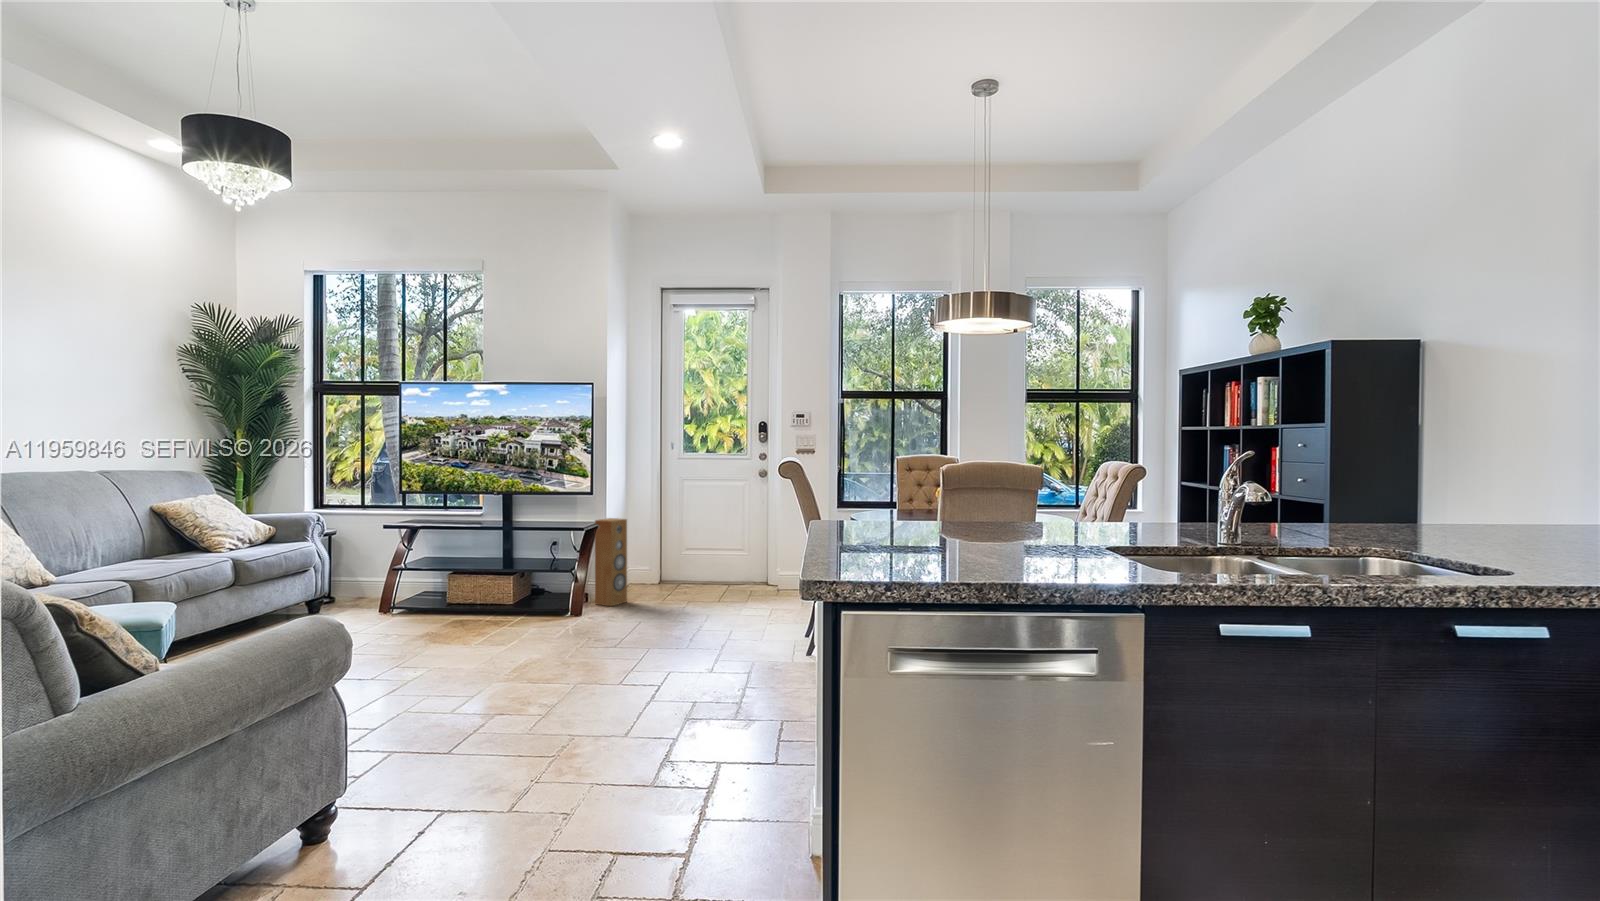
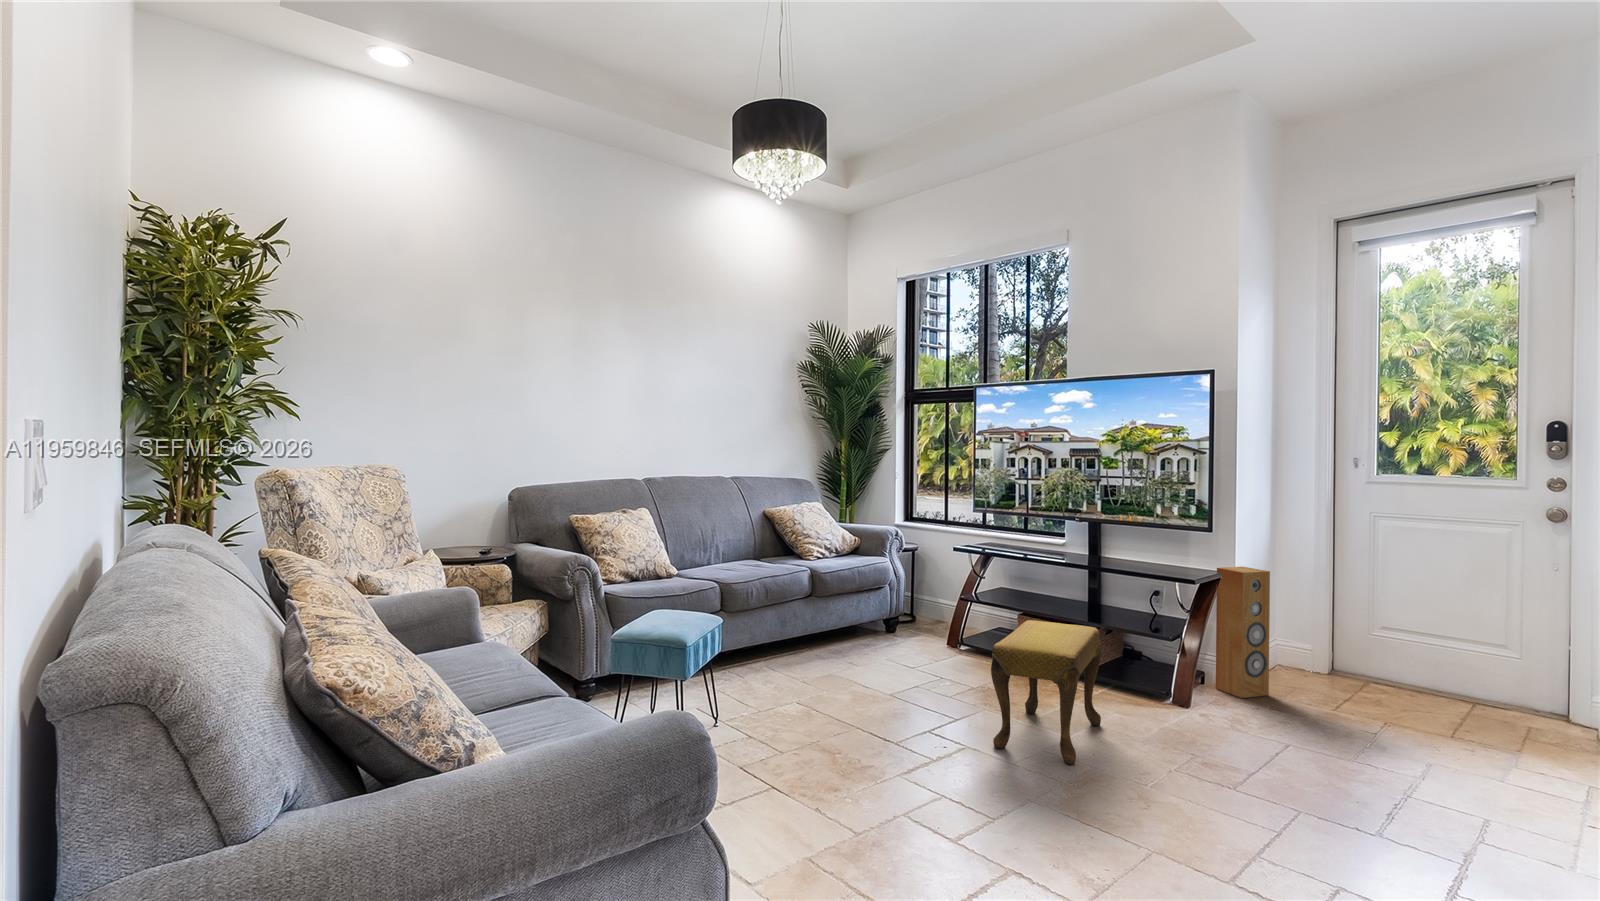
footstool: none [448,568,525,666] -> present [991,620,1101,764]

